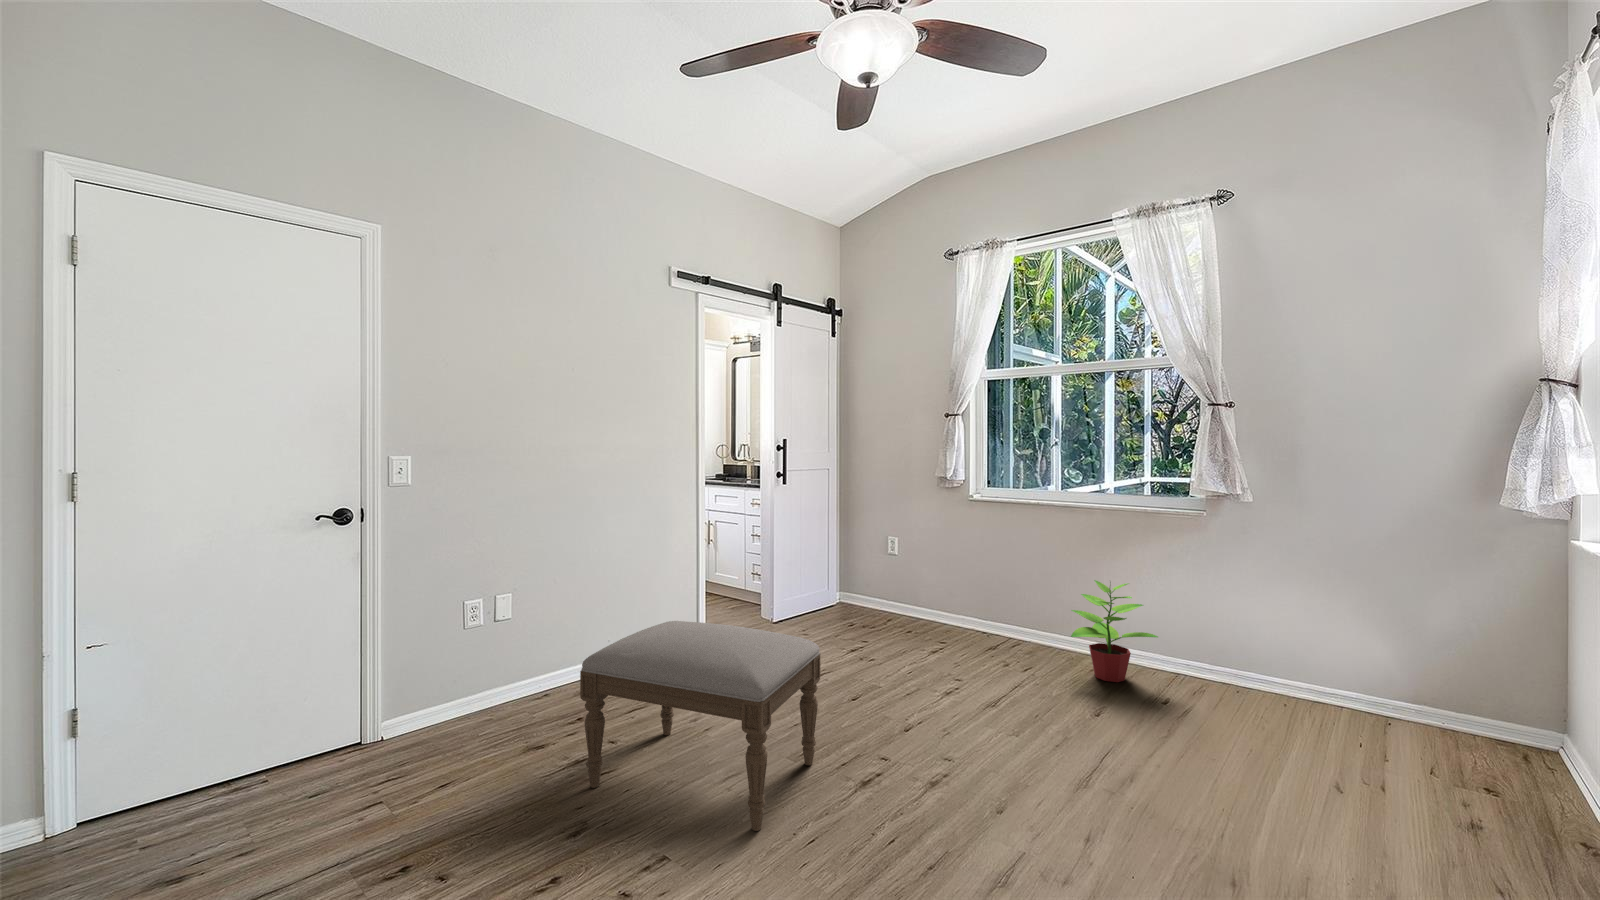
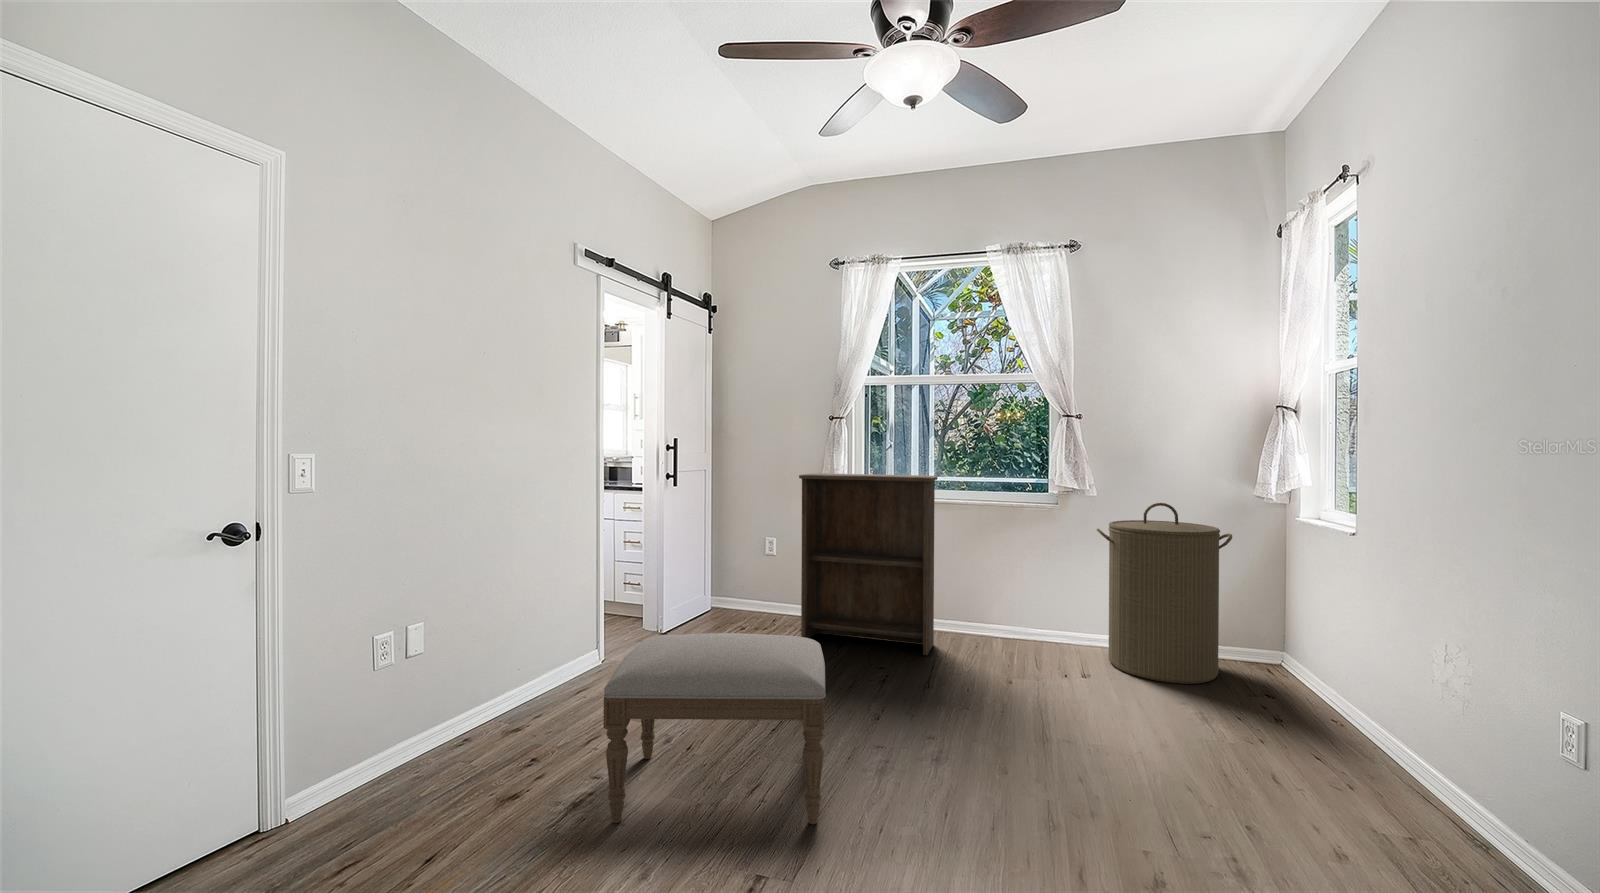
bookshelf: none [893,474,1044,676] -> present [799,473,937,655]
laundry hamper: none [1243,515,1456,764] -> present [1097,503,1232,684]
potted plant: present [1071,580,1158,682] -> none [958,562,1032,651]

